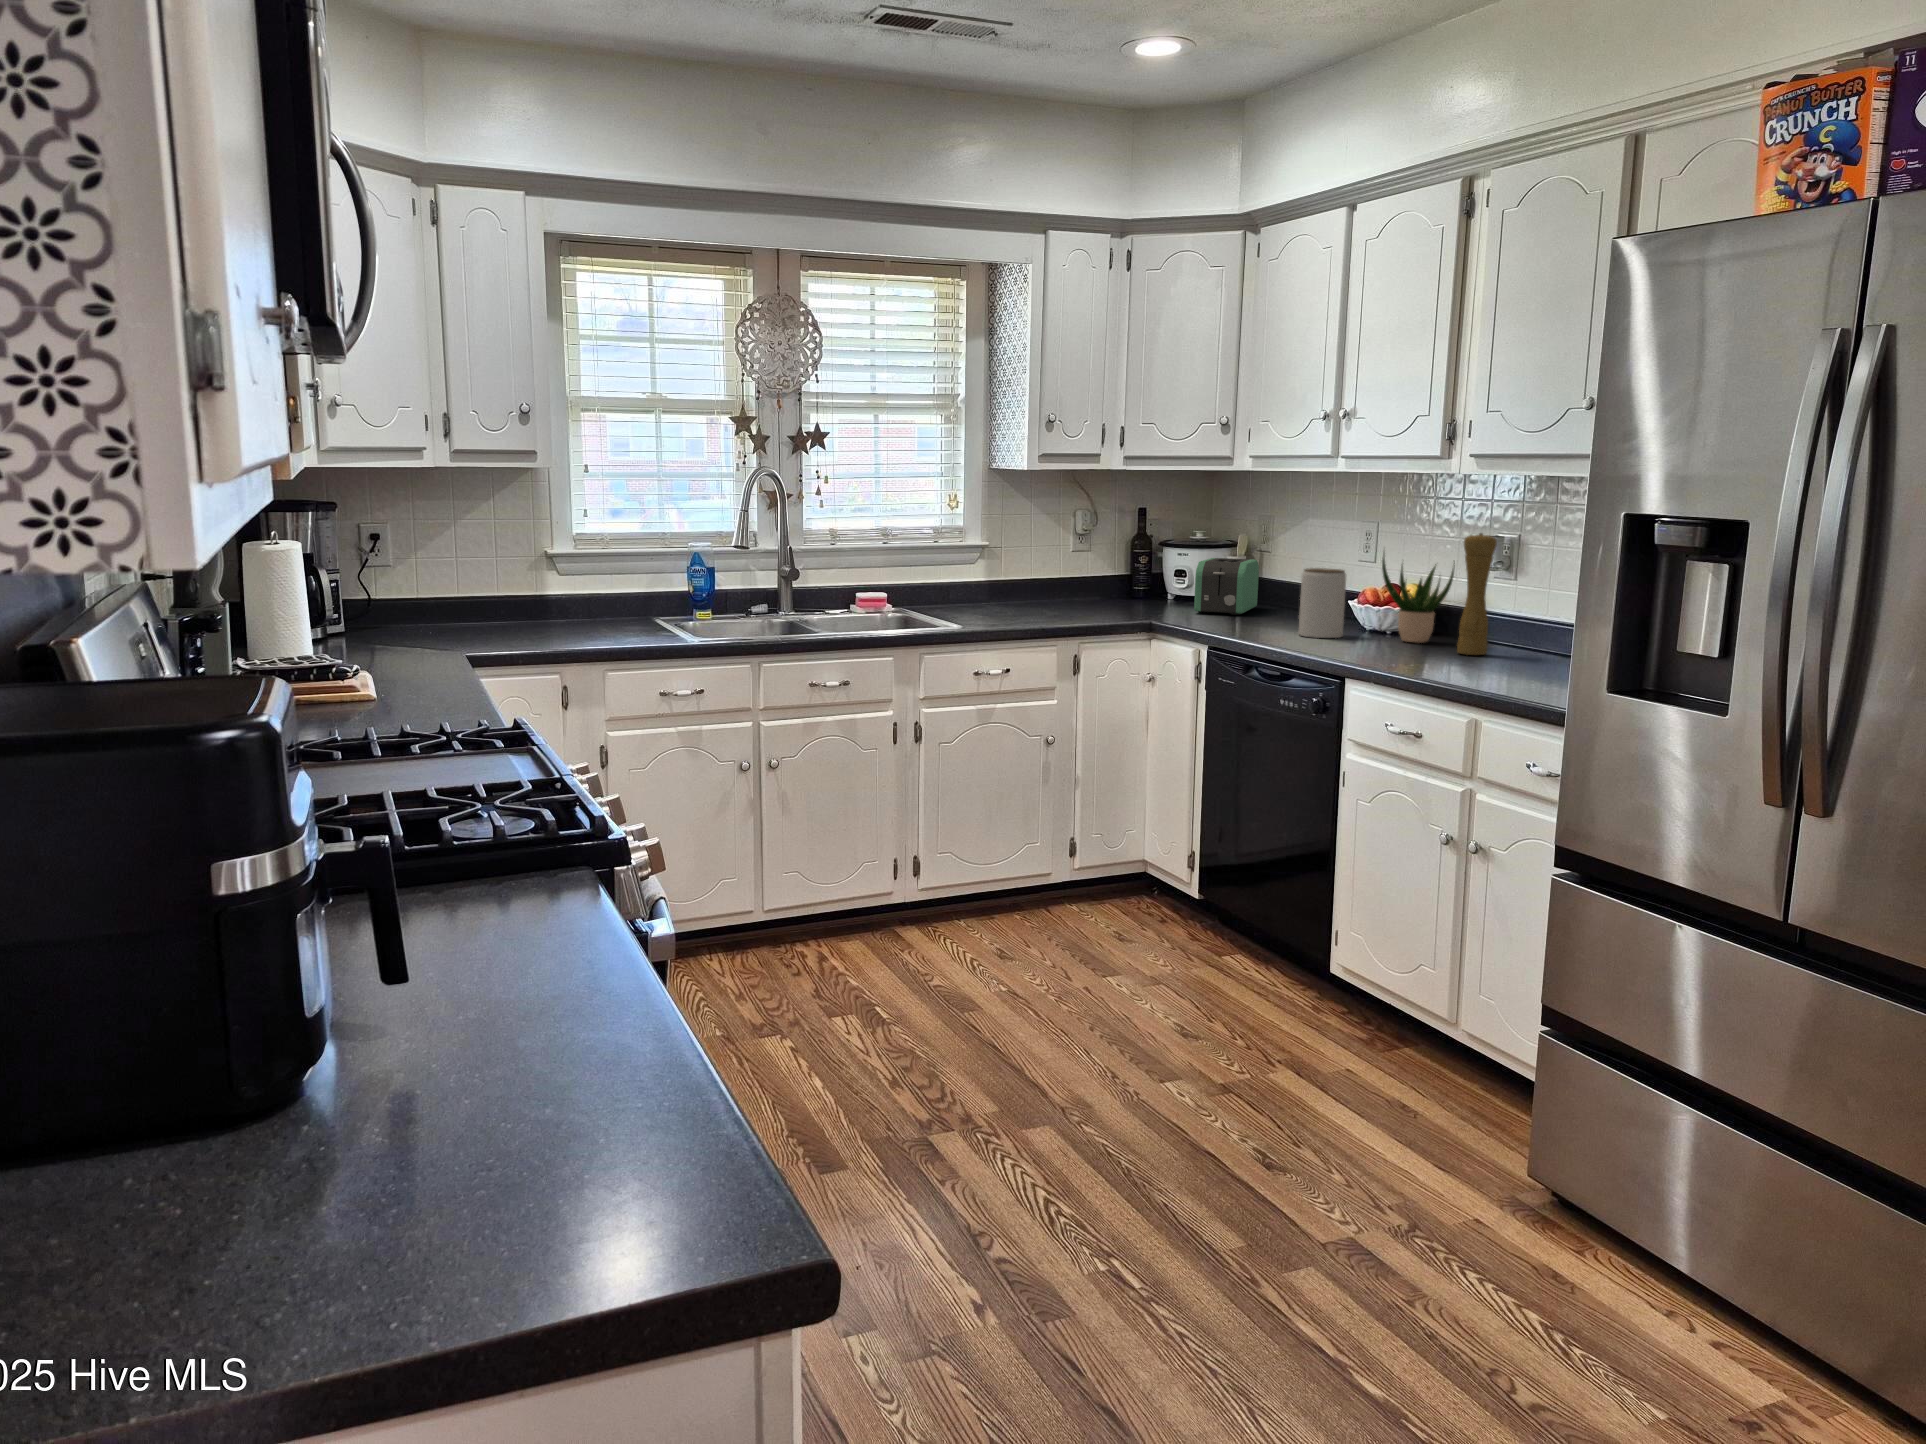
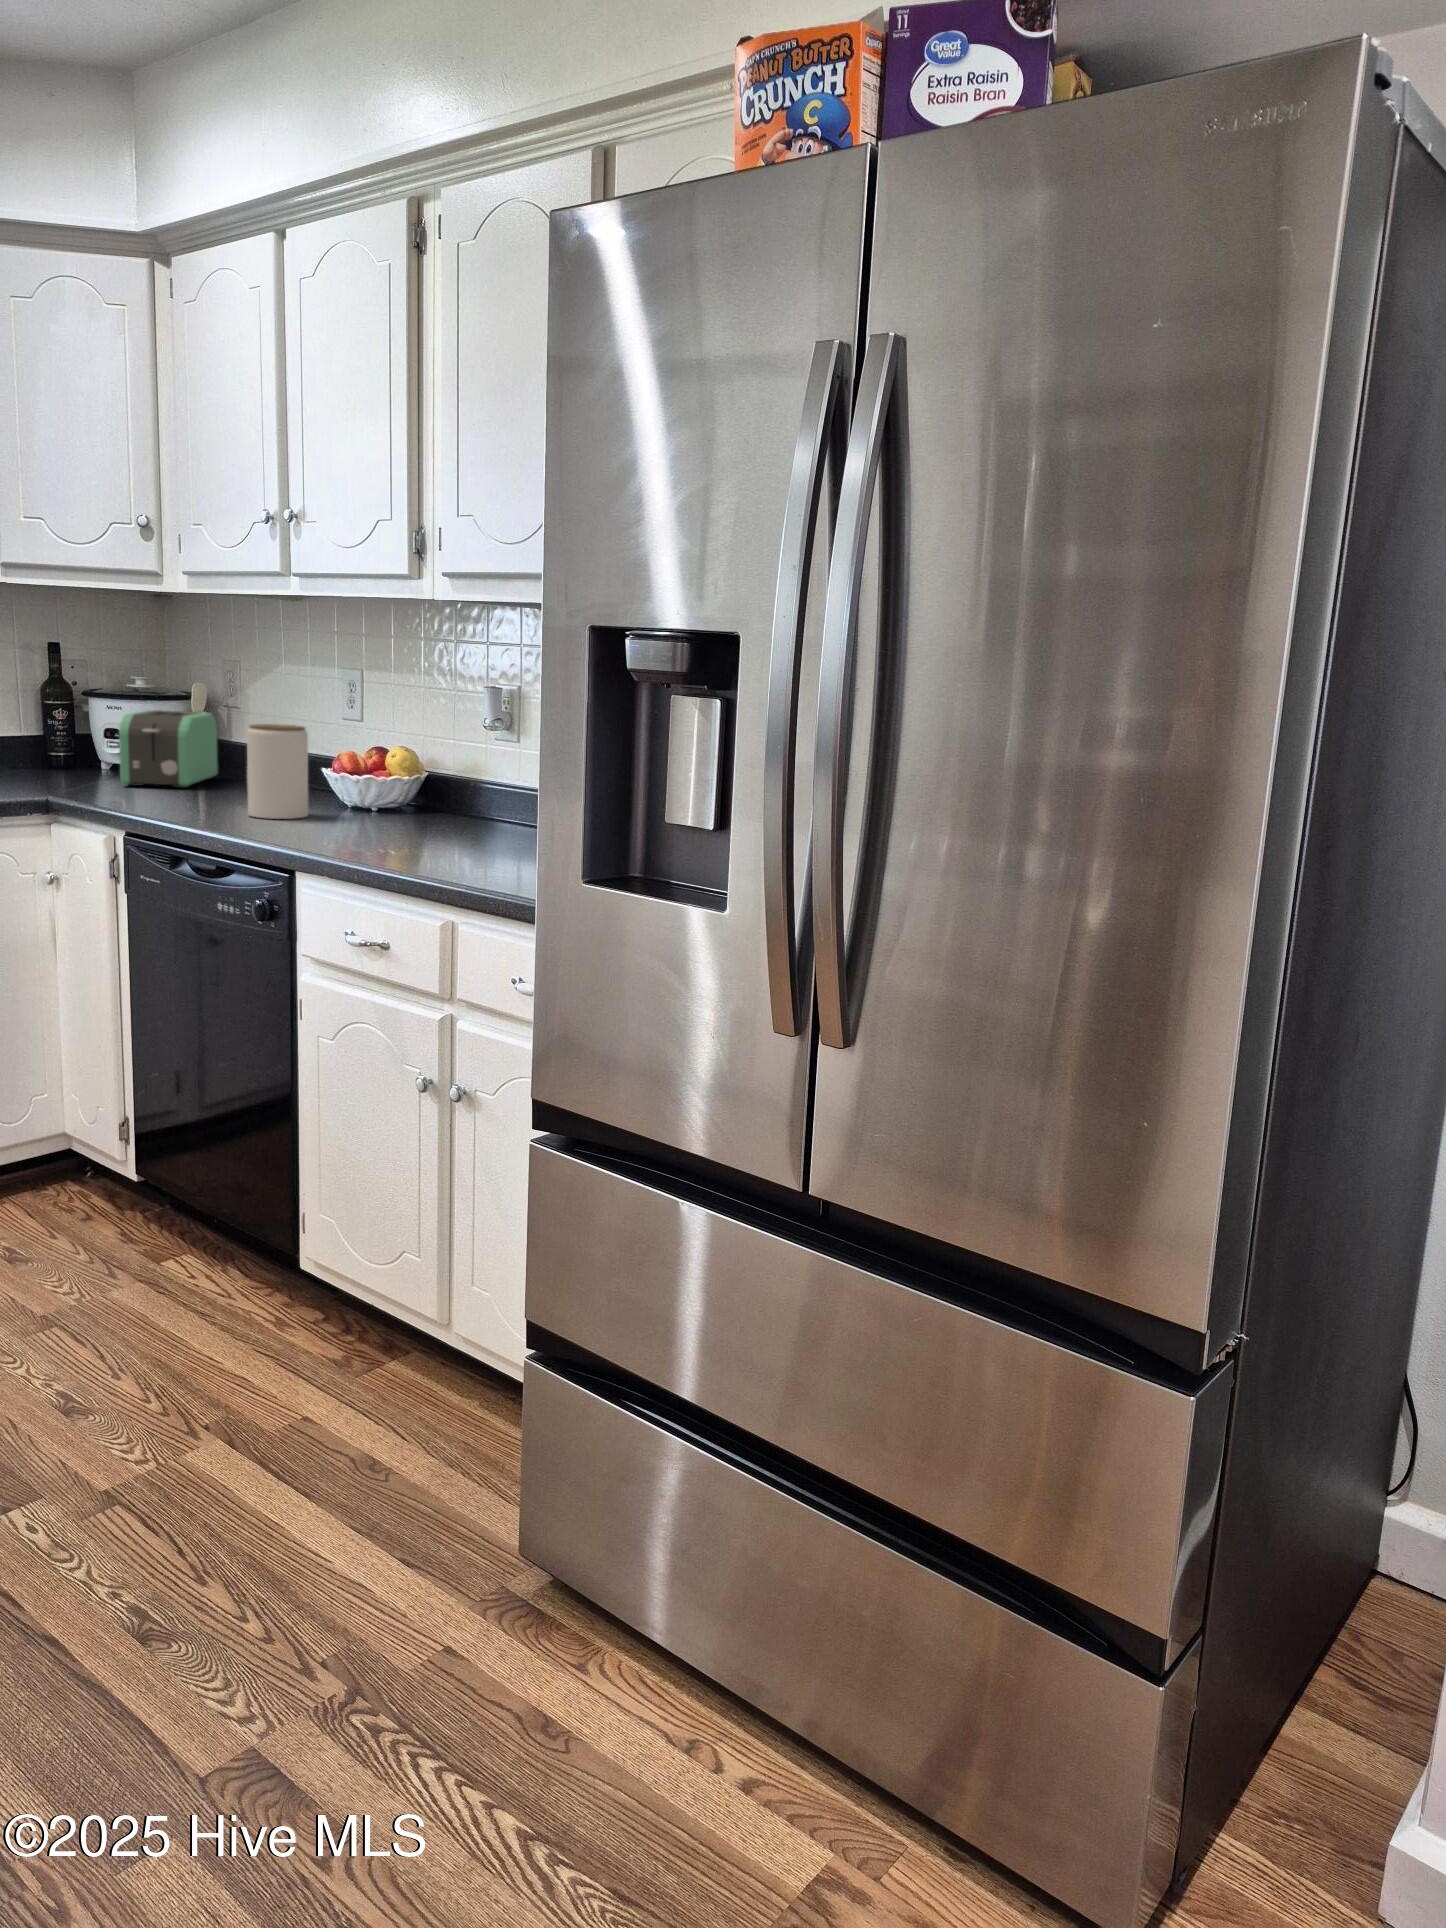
pepper mill: present [1457,533,1497,655] -> none [445,679,487,839]
potted plant: present [1382,554,1455,643] -> none [352,695,444,823]

